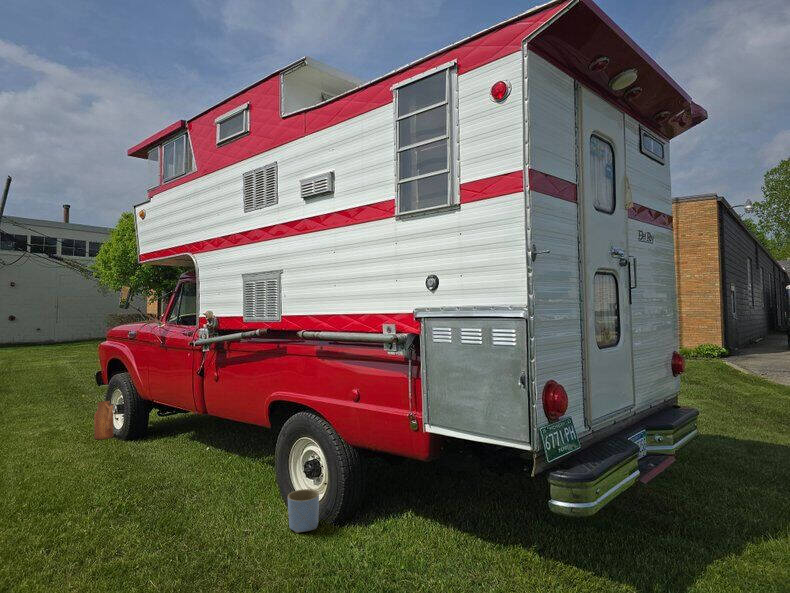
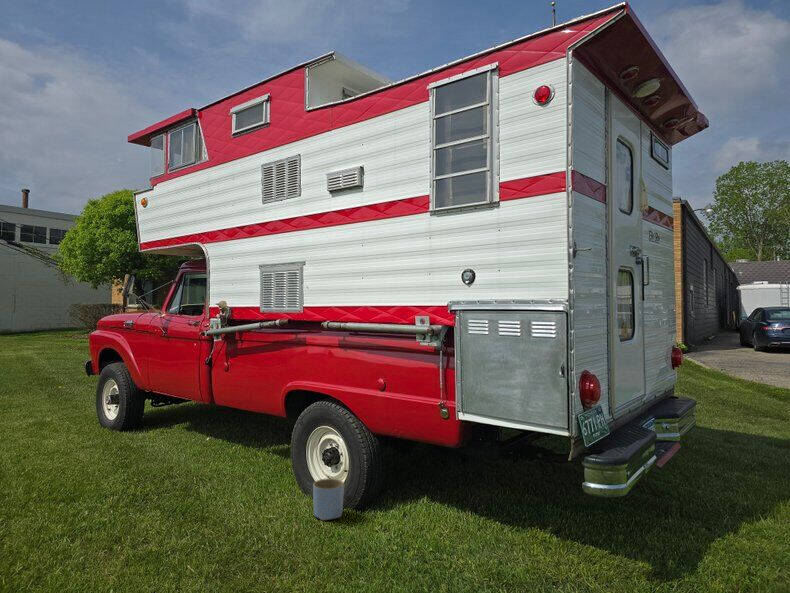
watering can: present [94,401,114,439] -> none [86,392,109,432]

